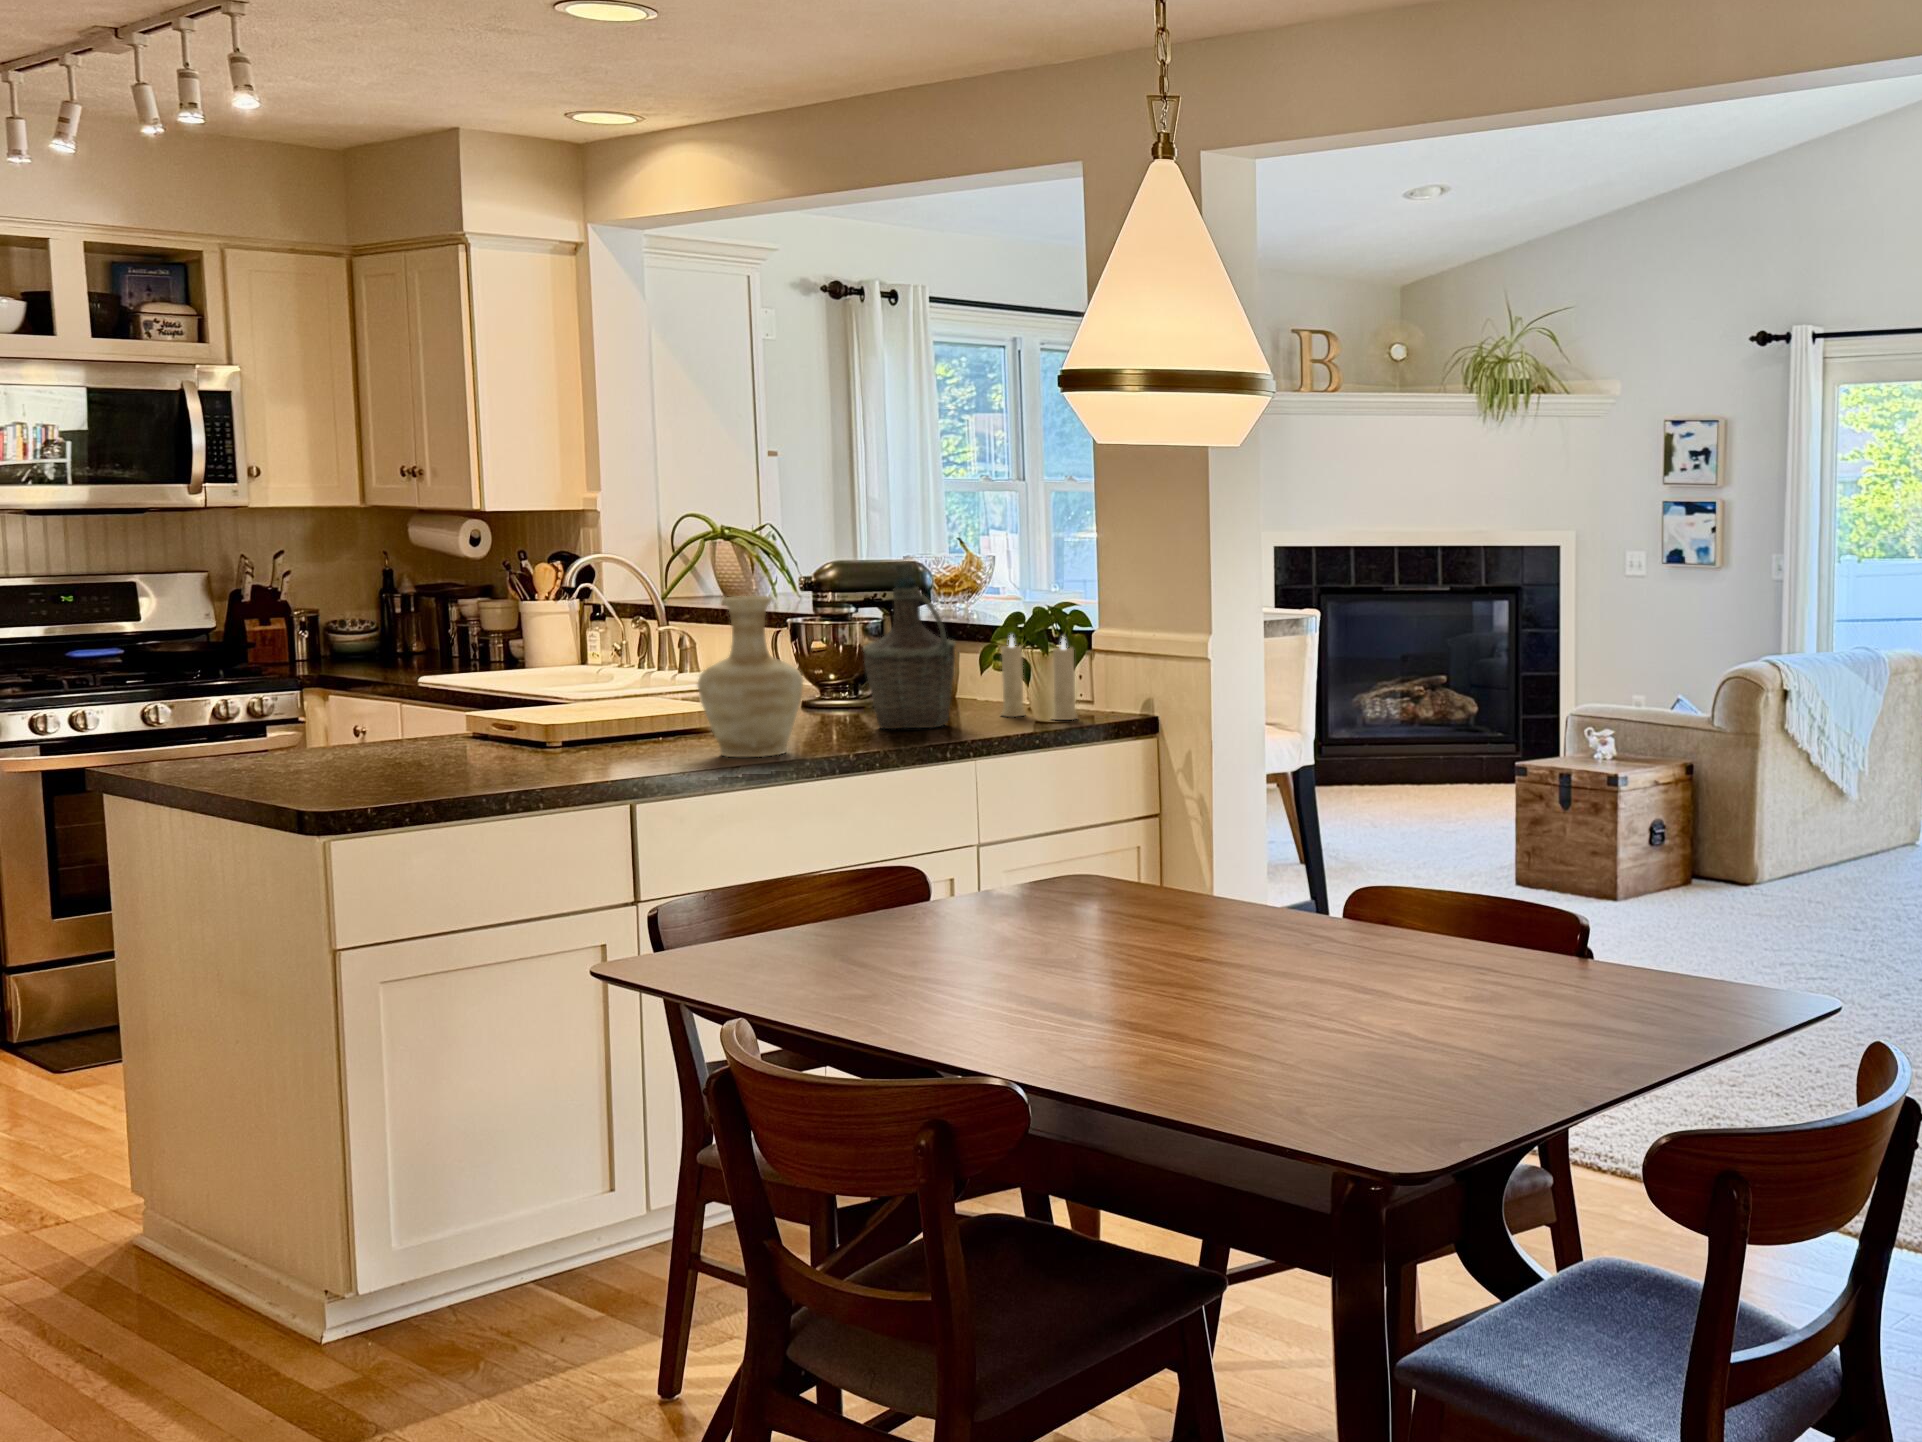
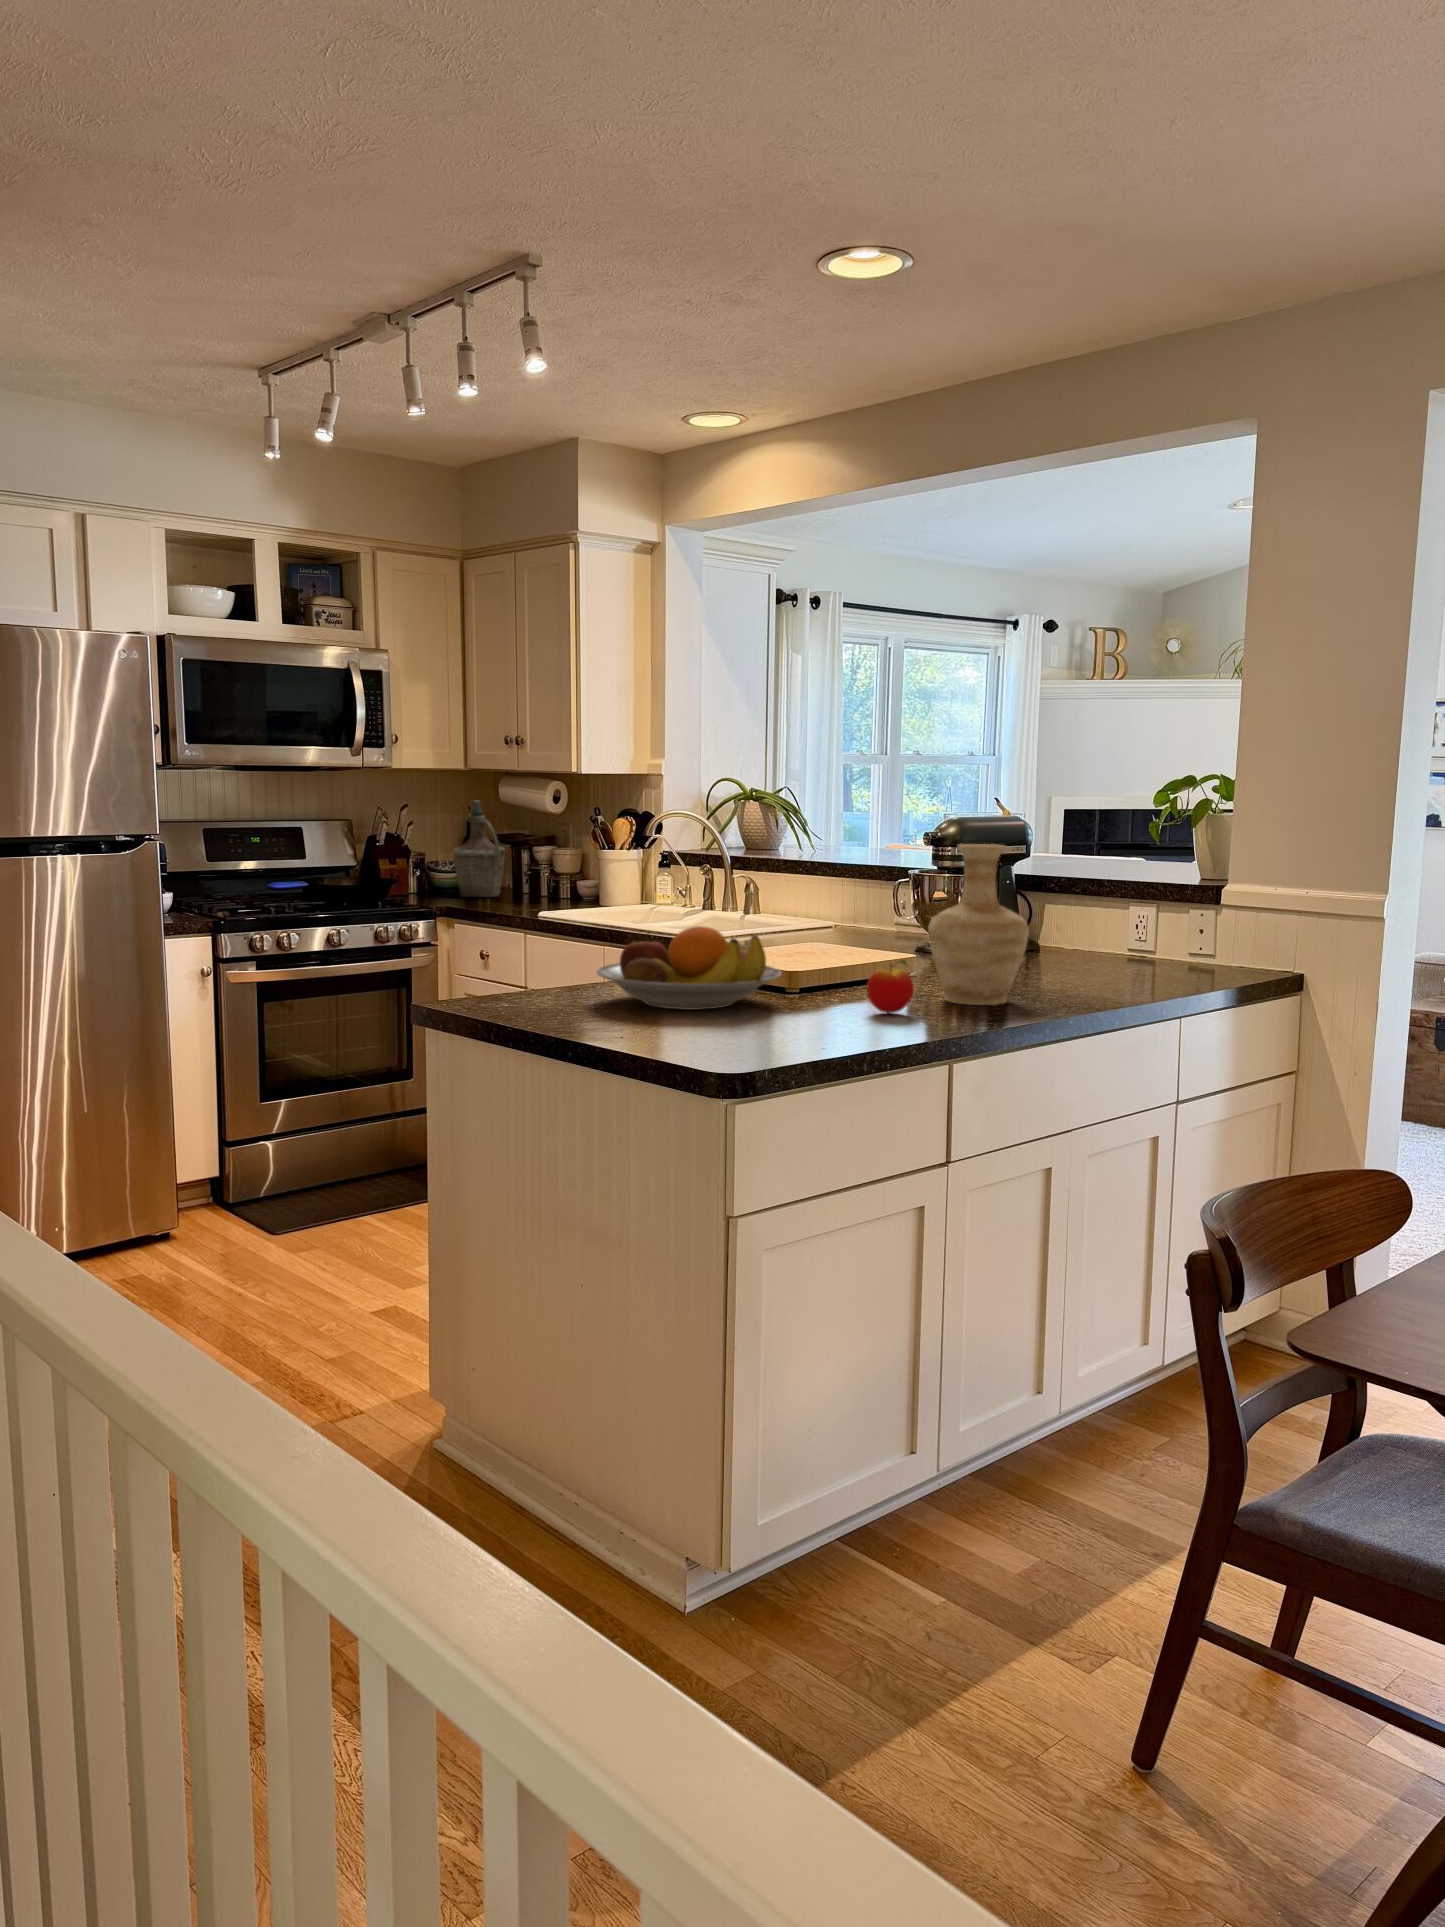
bottle: present [863,561,955,729] -> present [453,801,505,897]
candle: present [1001,636,1077,720] -> none [1133,886,1224,975]
fruit bowl: none [319,688,534,773] -> present [597,926,781,1010]
apple: none [608,714,658,768] -> present [867,960,914,1013]

